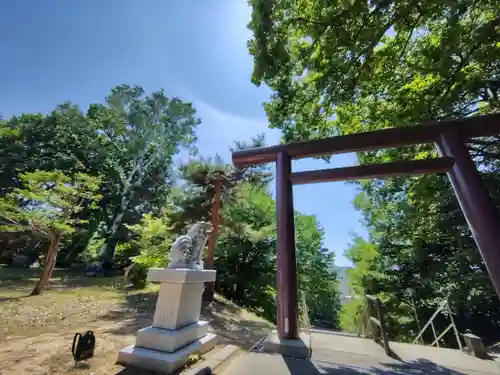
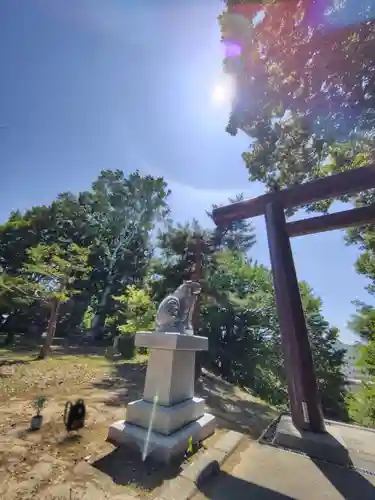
potted plant: none [33,327,60,361] -> present [30,396,49,430]

